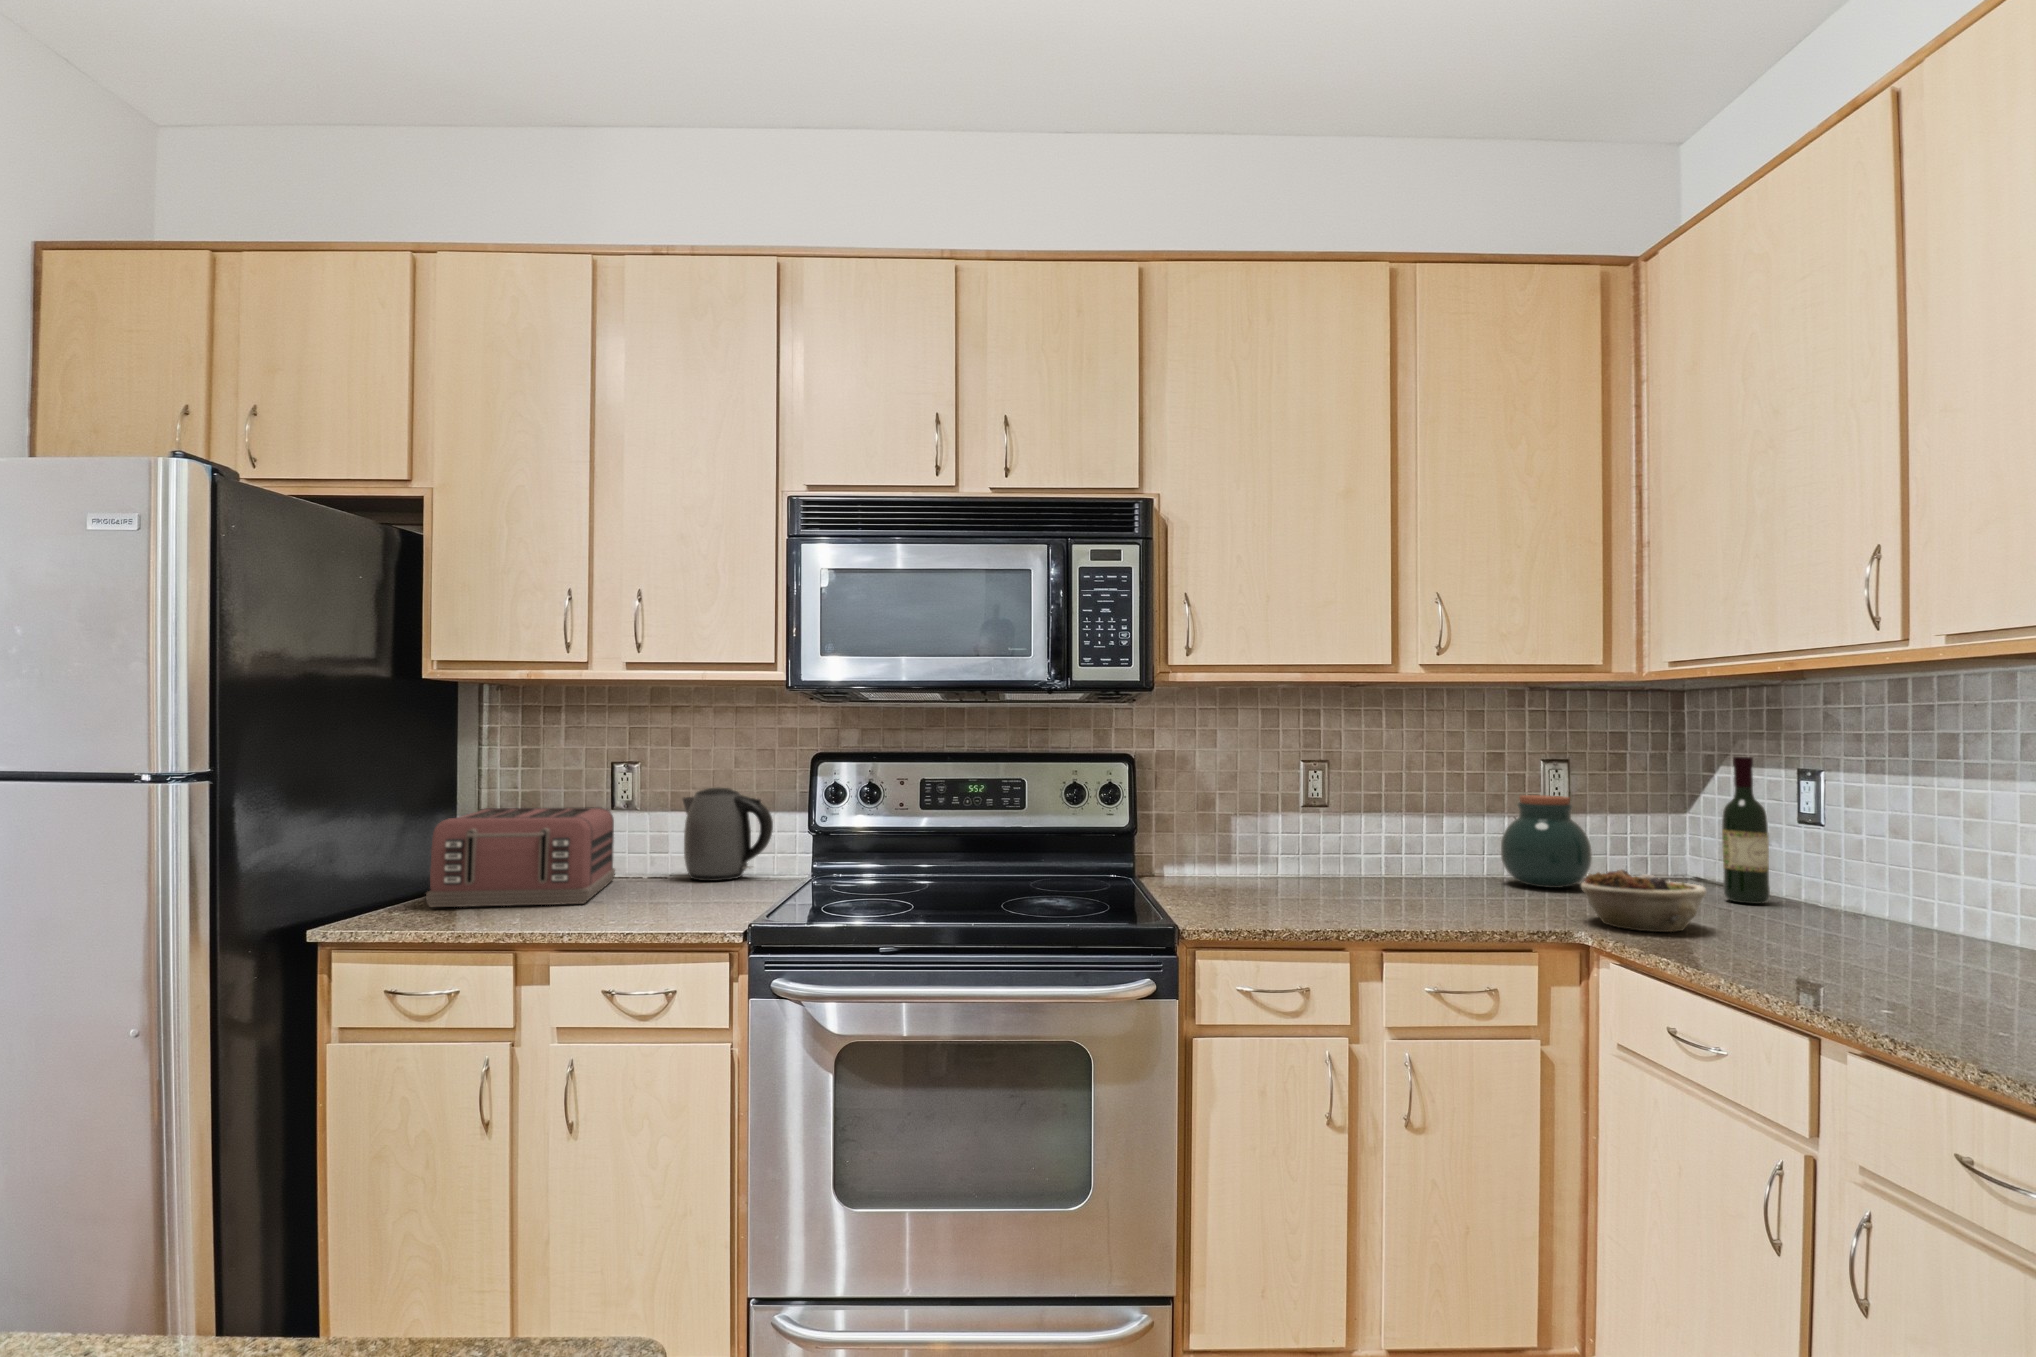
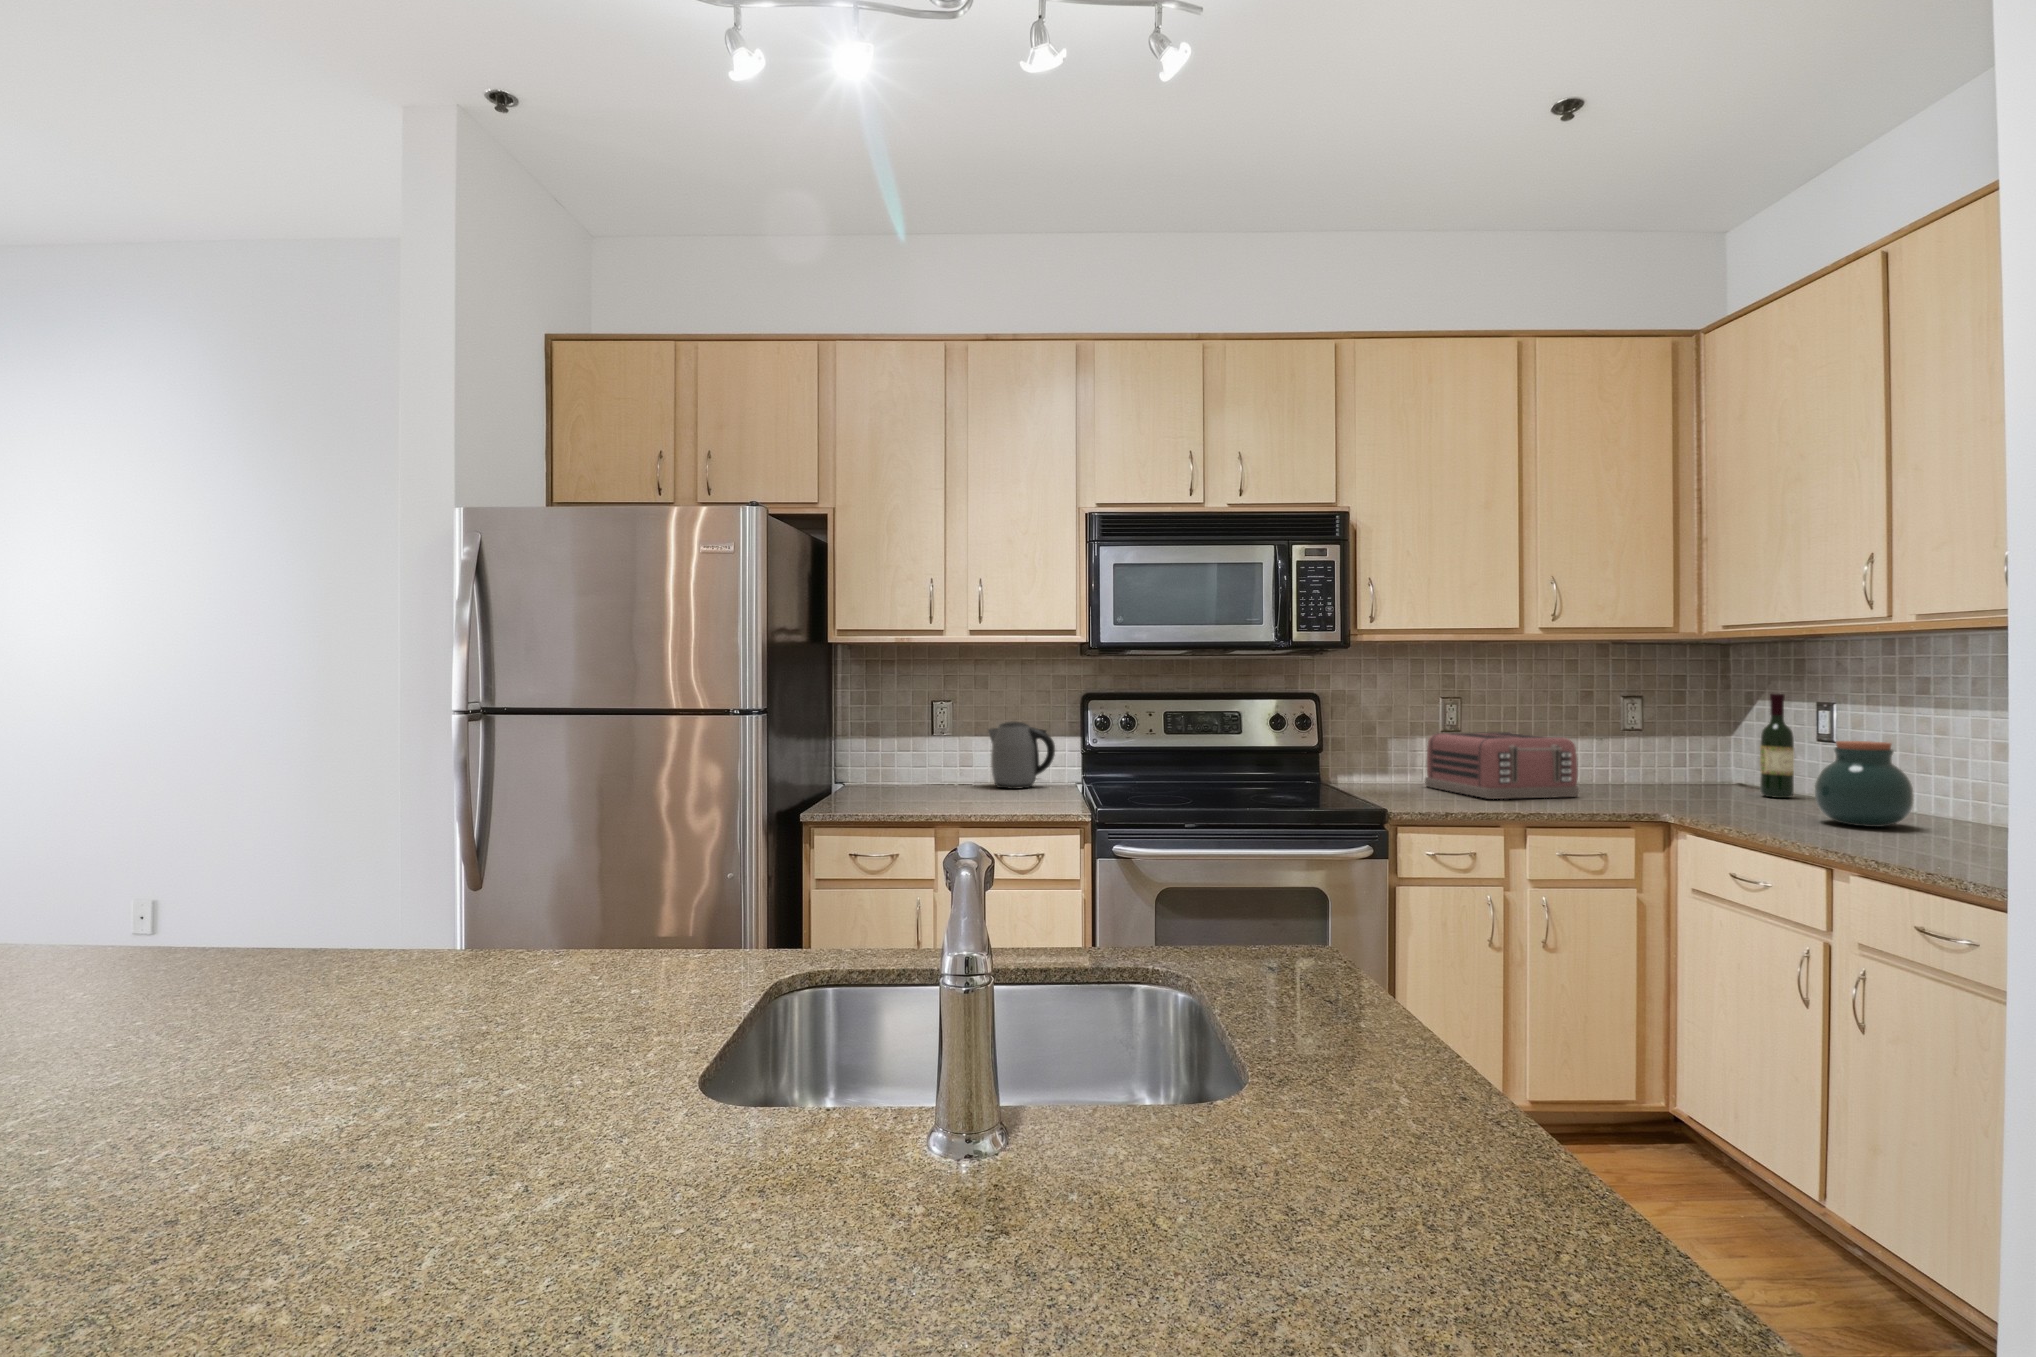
jar: present [1501,795,1592,888] -> present [1815,741,1914,827]
toaster: present [426,807,615,907] -> present [1425,732,1579,799]
succulent planter: present [1581,869,1706,932] -> none [1663,772,1753,813]

